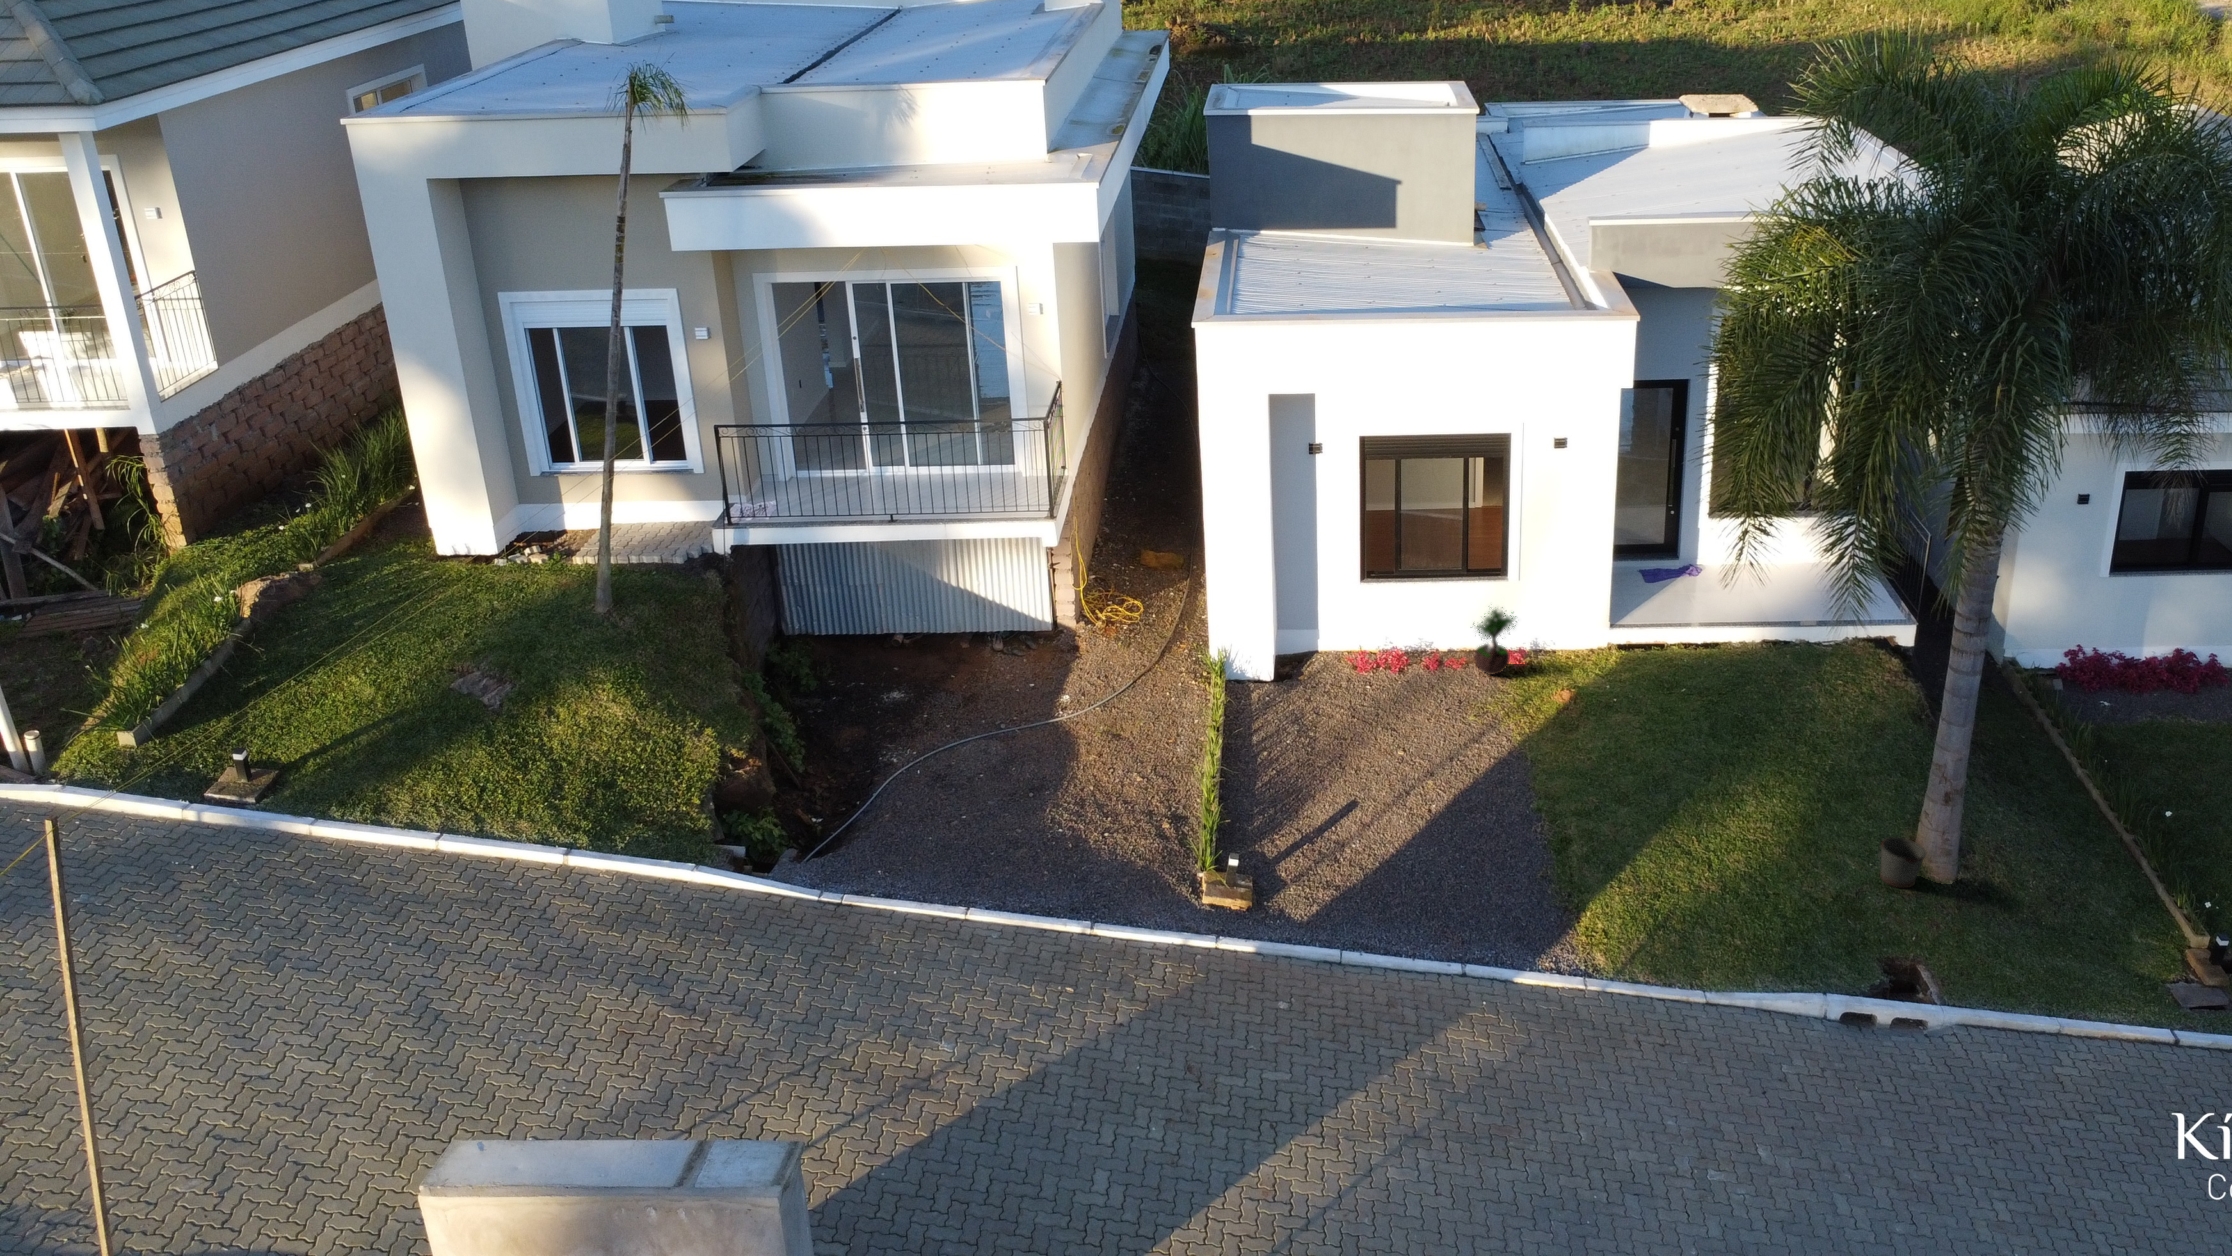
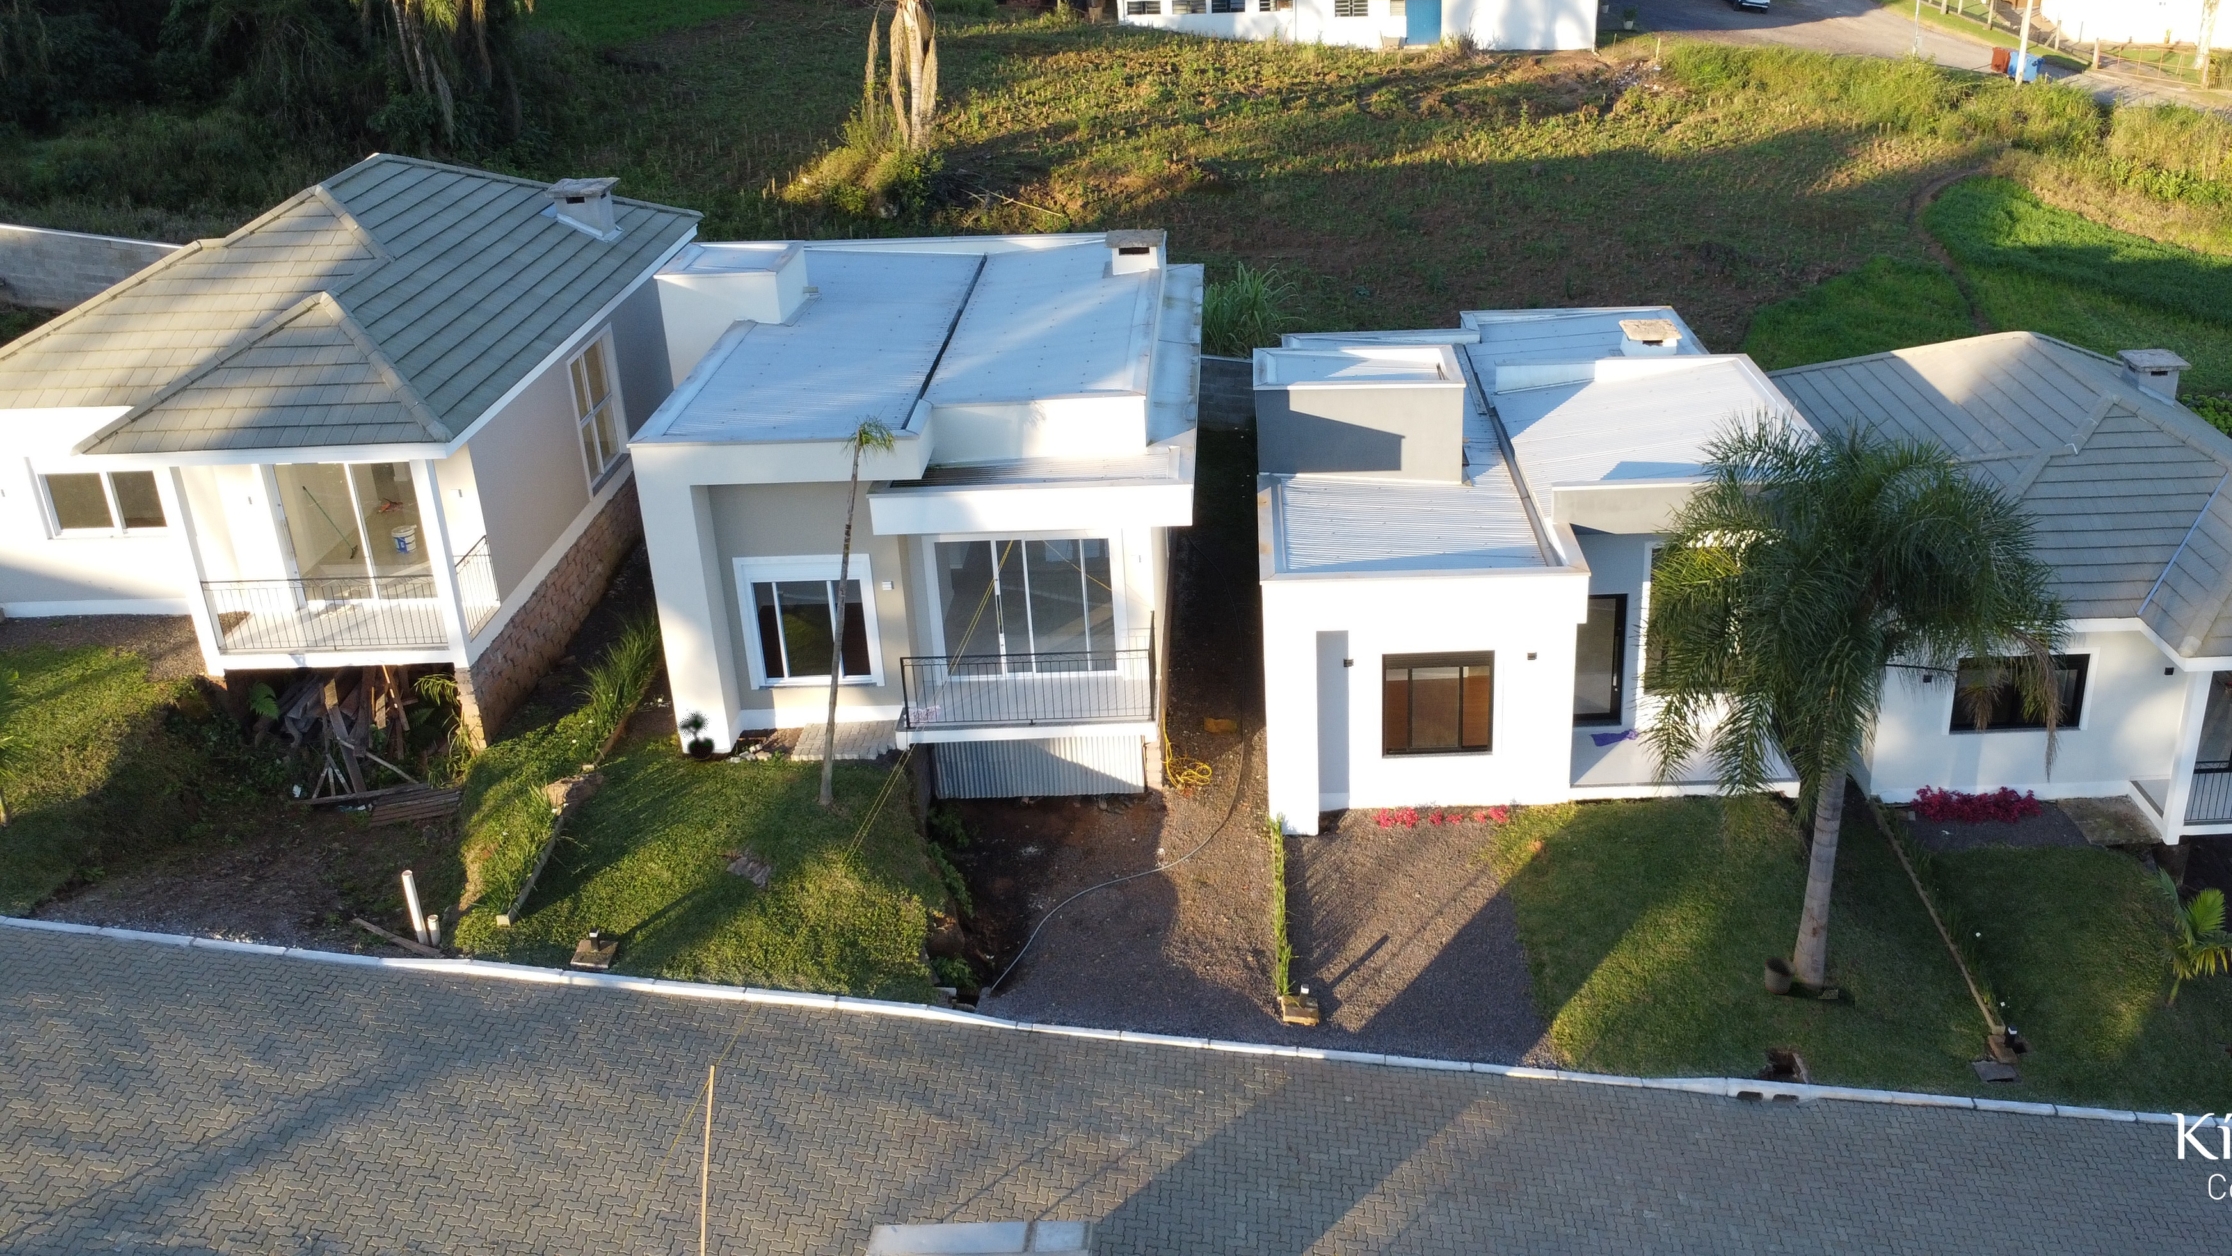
potted tree: present [1474,607,1517,675] -> present [676,712,715,761]

